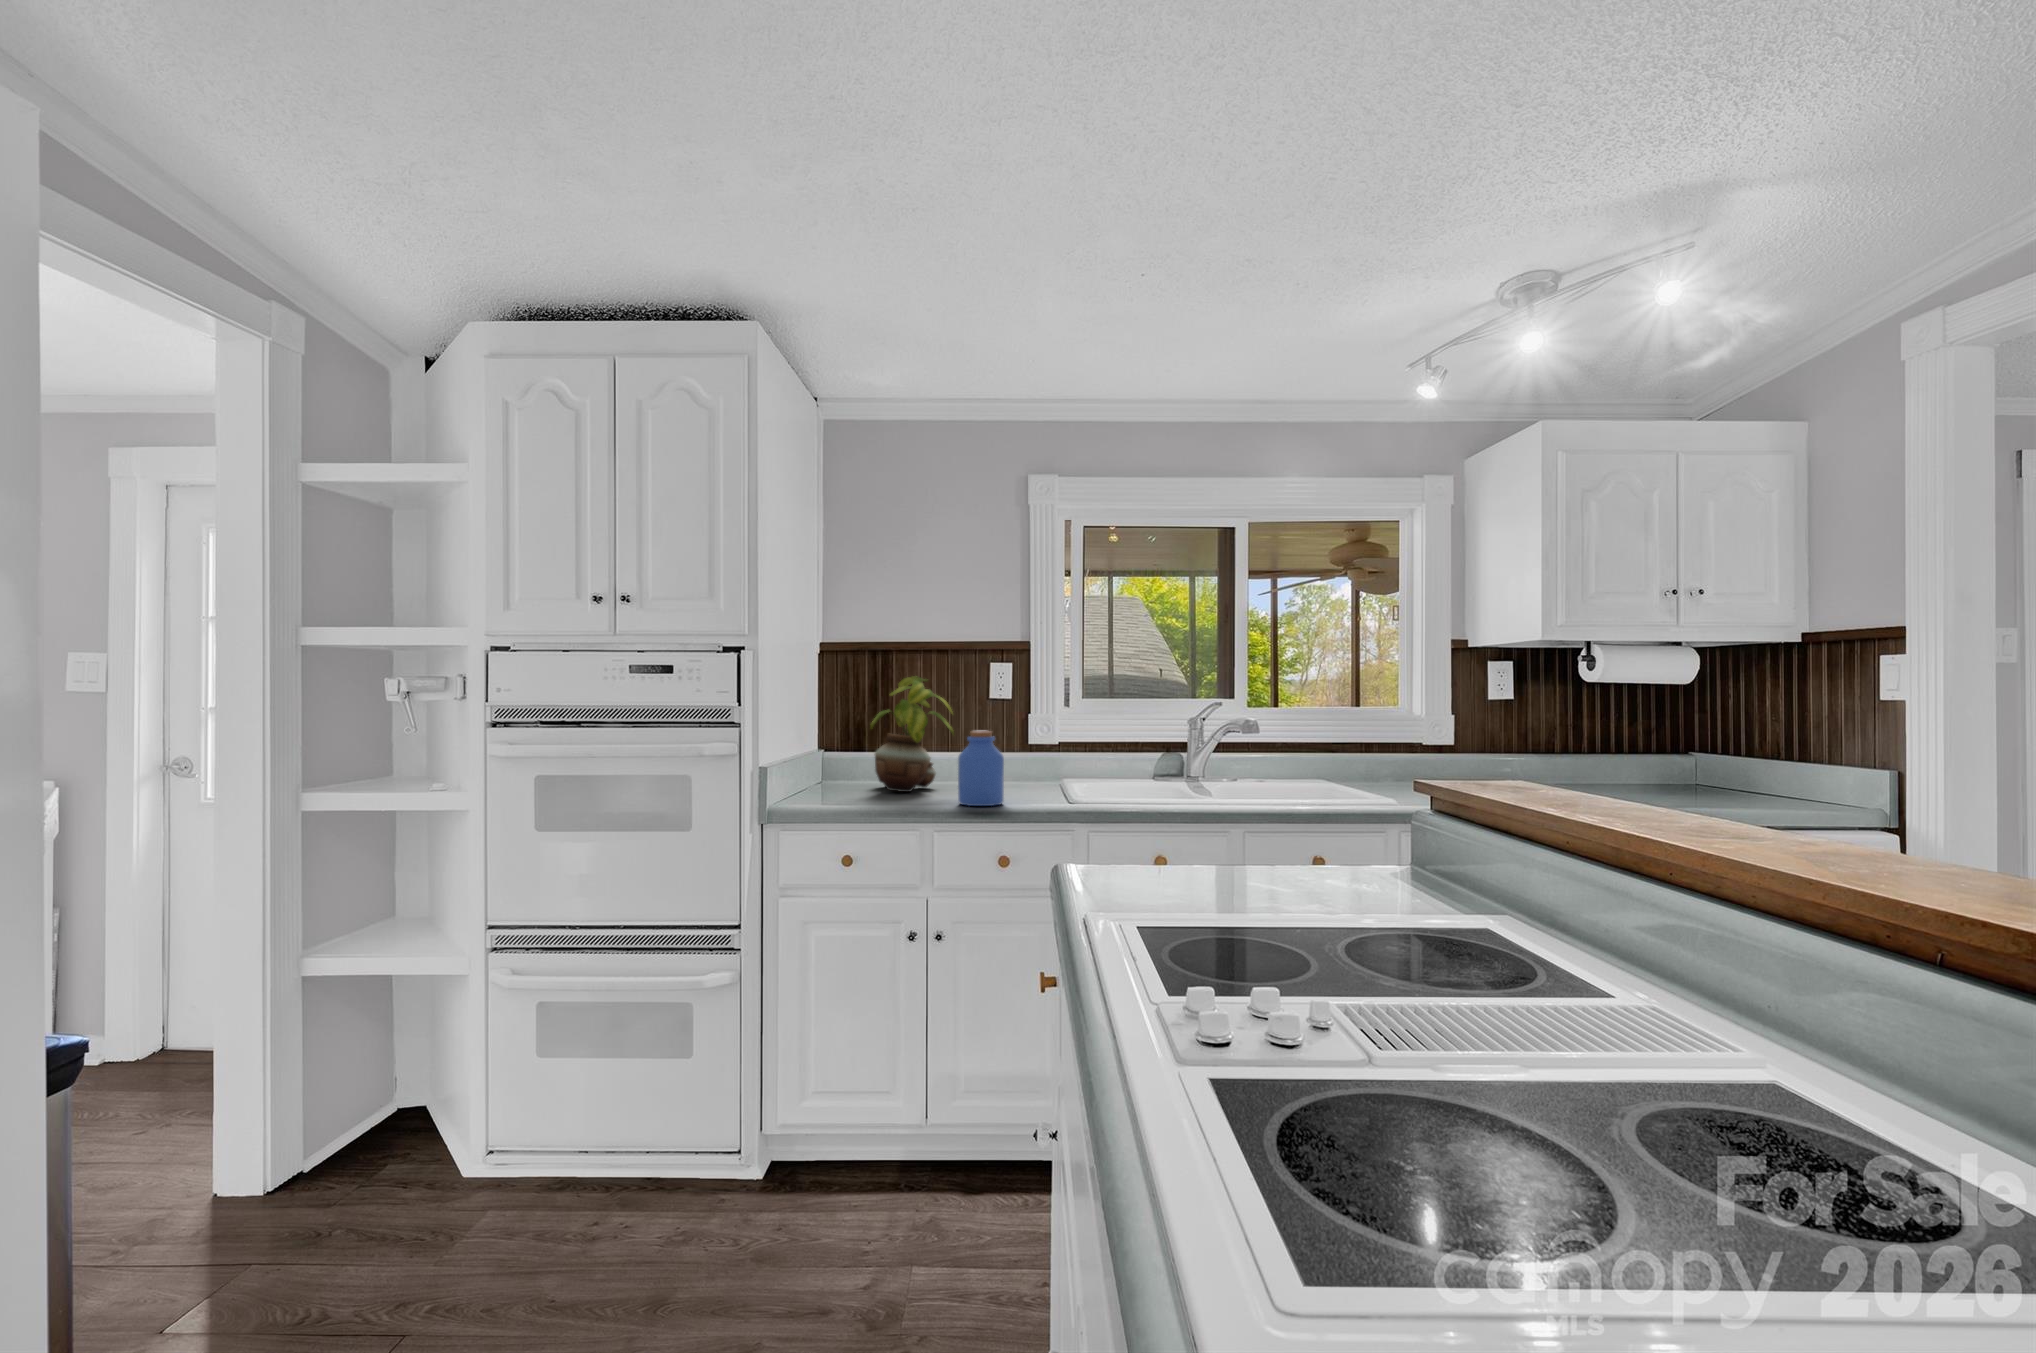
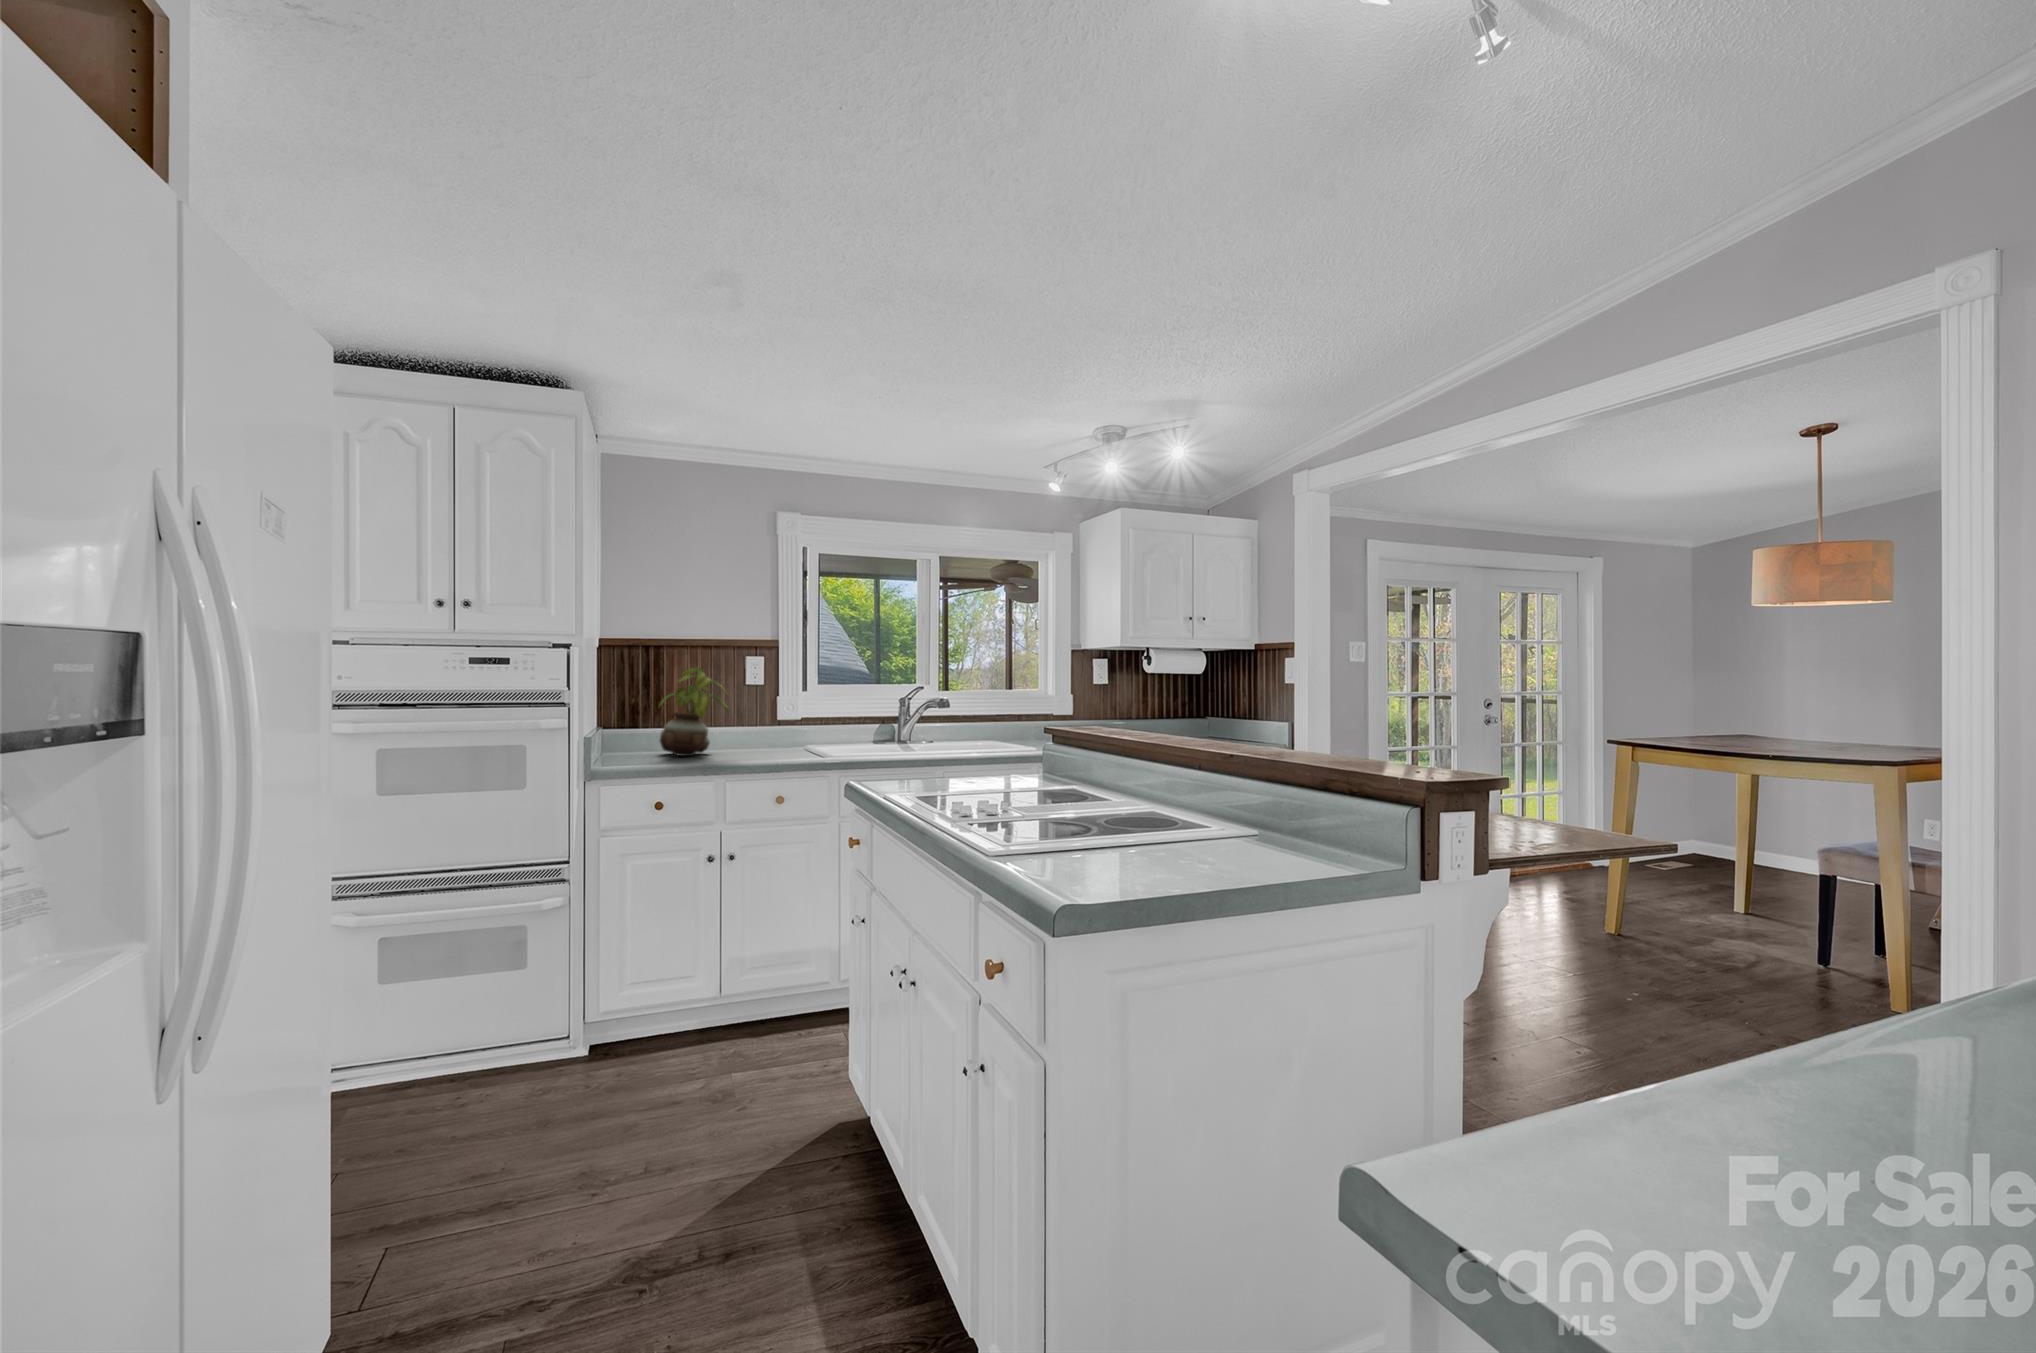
jar: present [958,731,1004,806] -> none [739,708,774,763]

